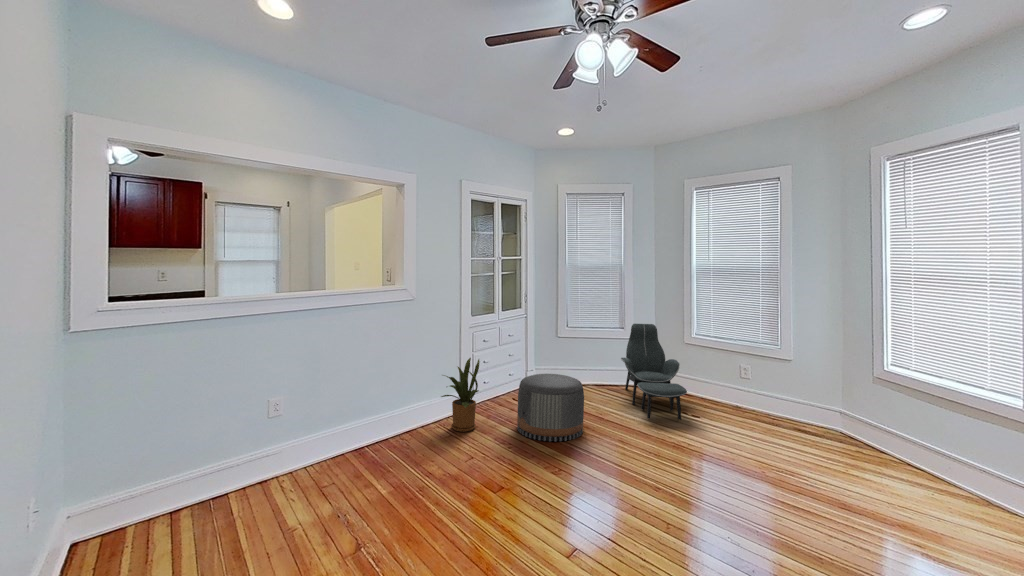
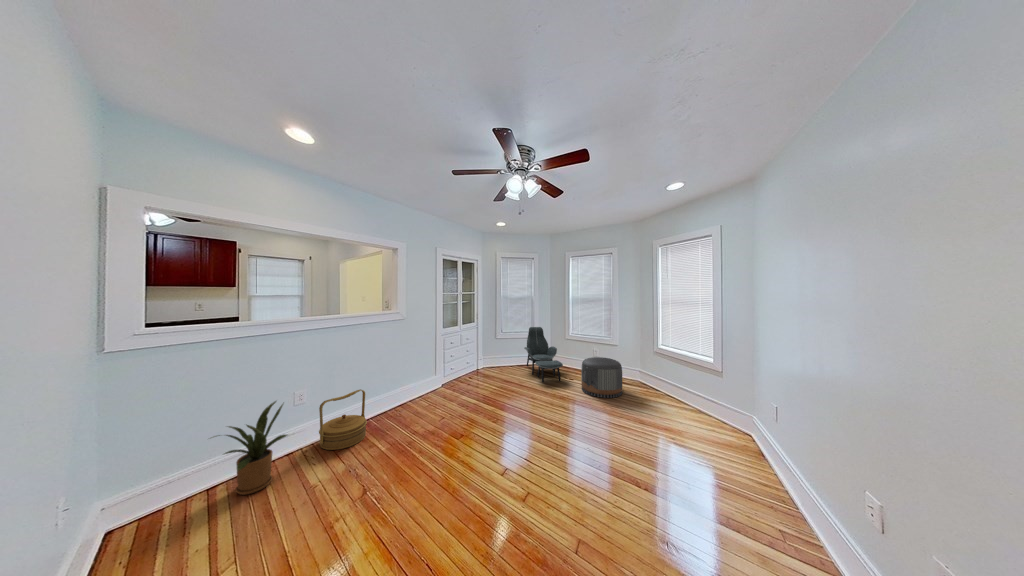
house plant: present [441,358,480,432] -> present [214,401,287,495]
pouf: present [517,374,584,442] -> present [581,357,622,398]
woven basket: none [302,403,366,484] -> present [319,389,367,450]

